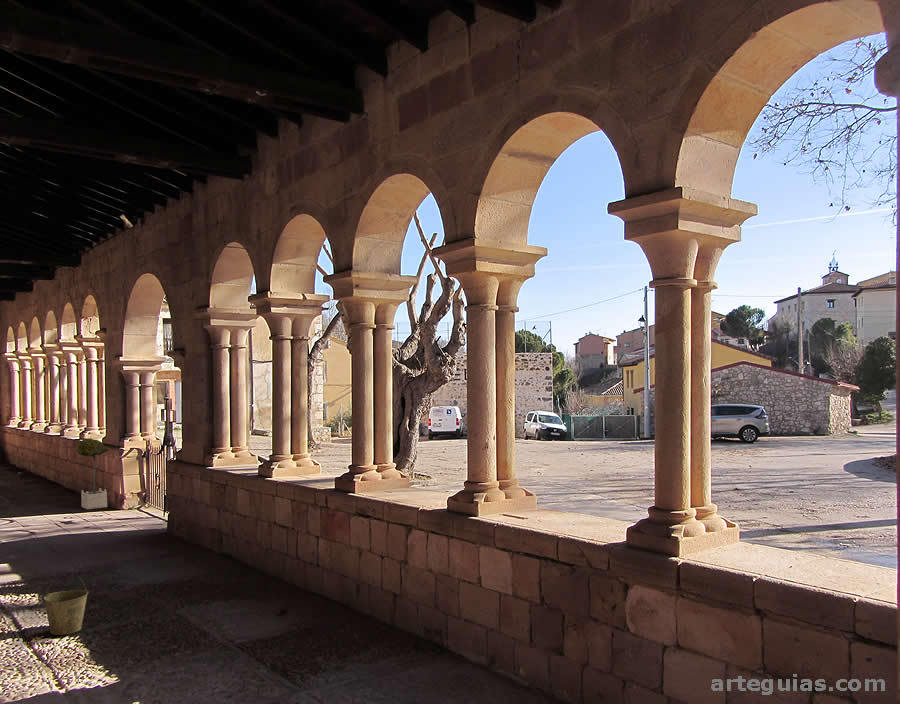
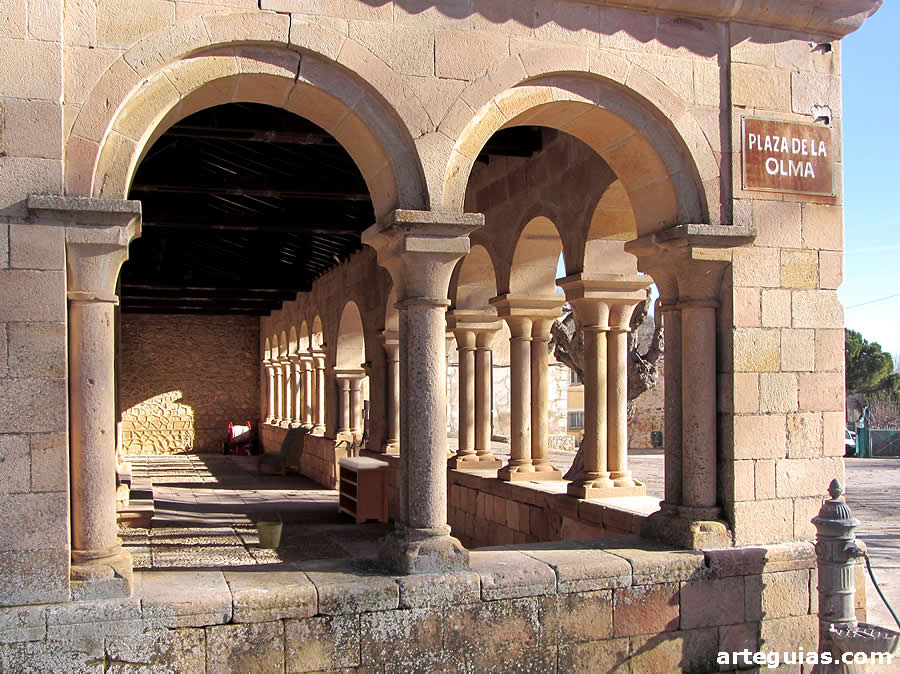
lounge chair: none [6,432,80,495] -> present [257,427,310,476]
potted tree: present [77,438,108,509] -> none [303,430,327,487]
bench: none [145,473,229,569] -> present [338,457,391,524]

